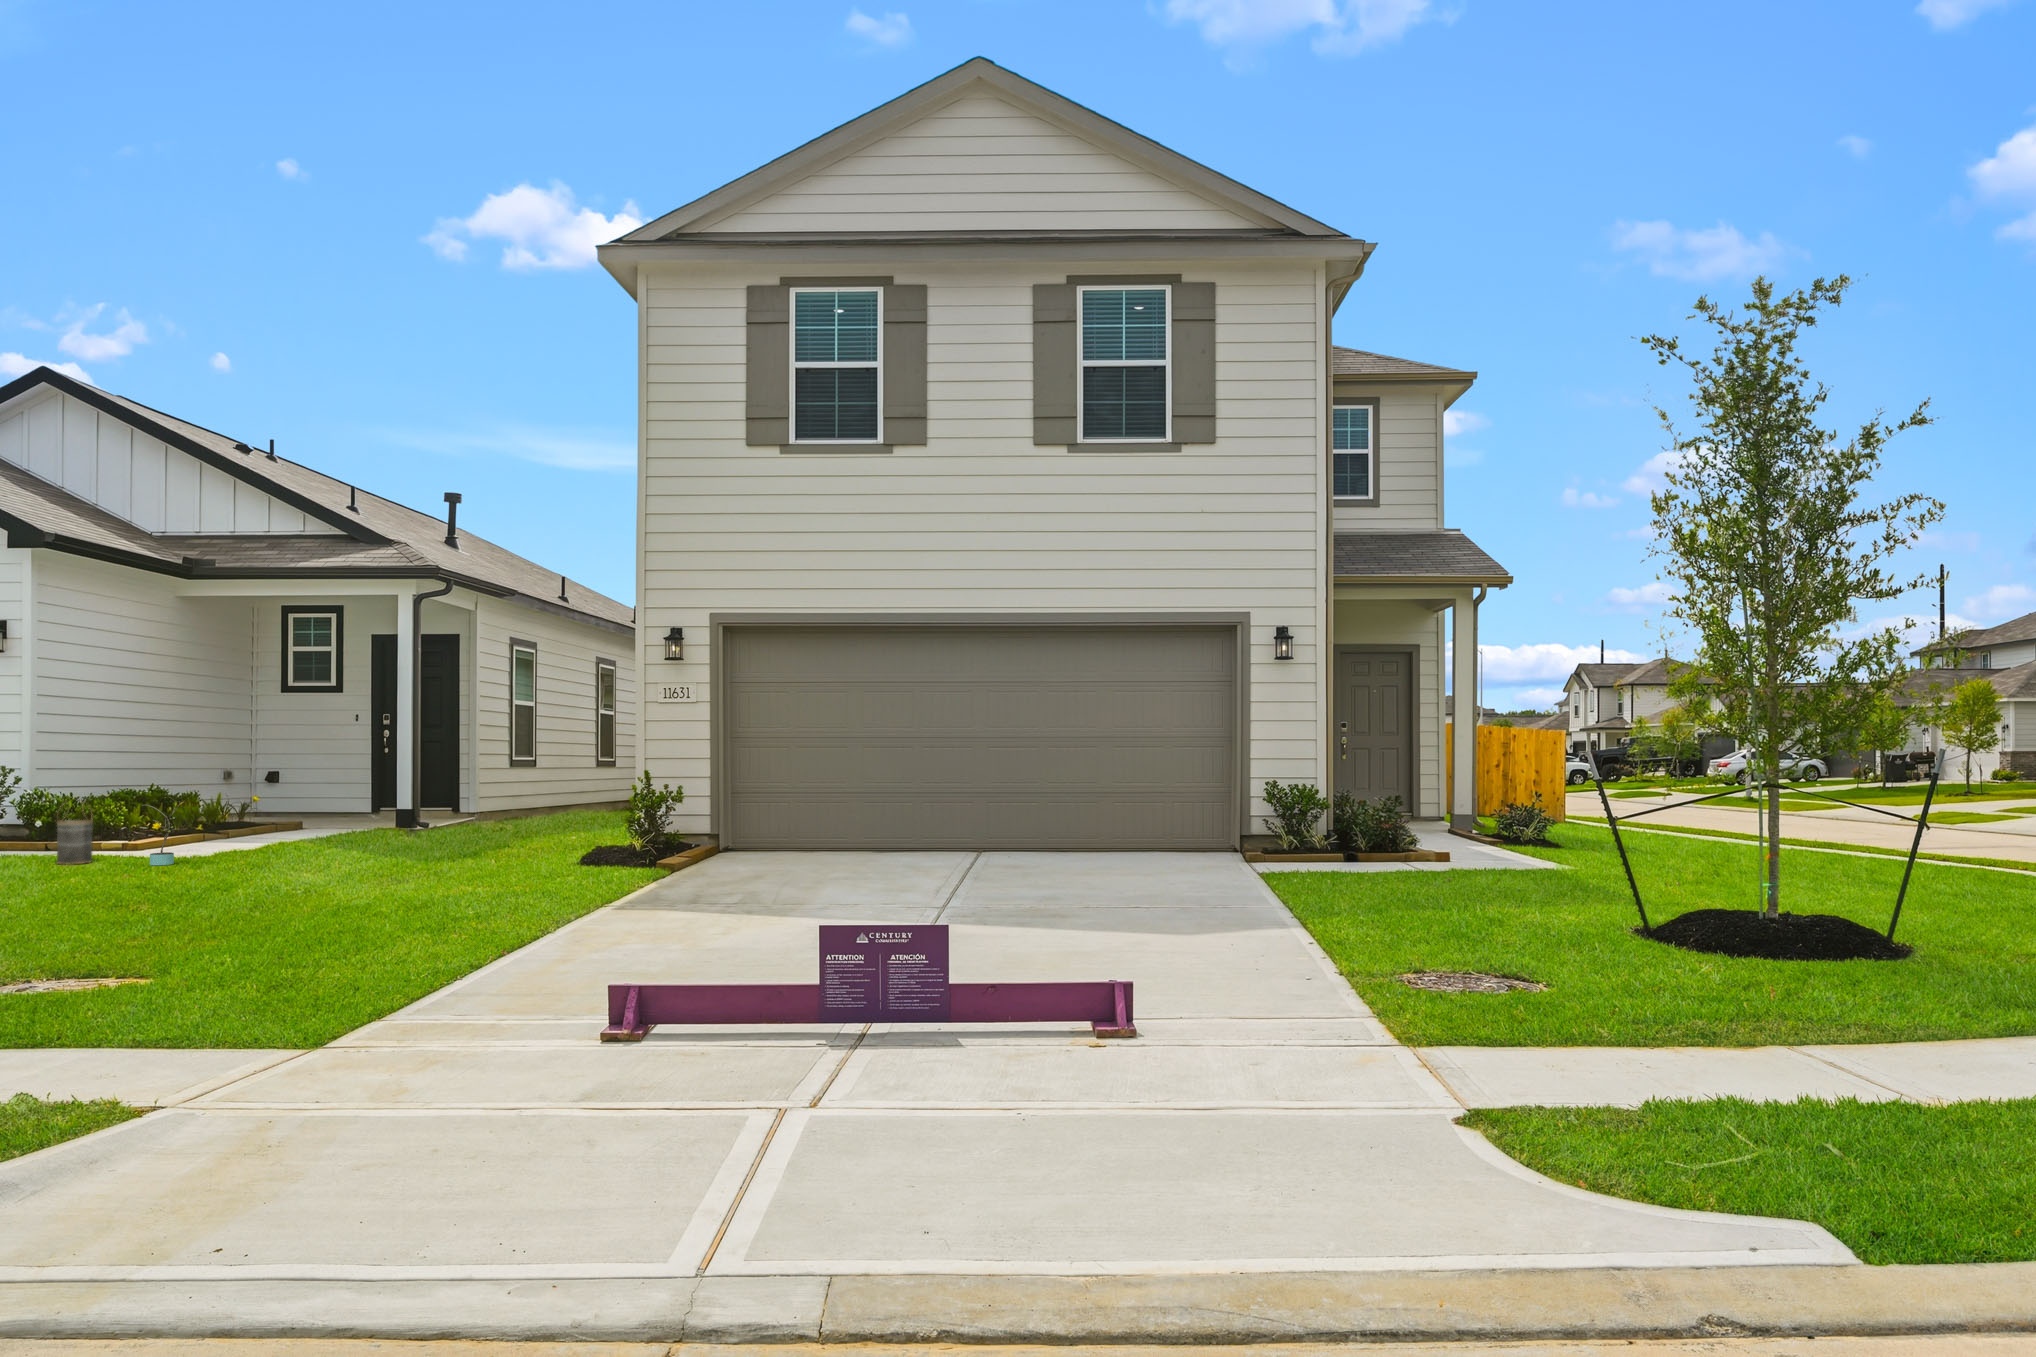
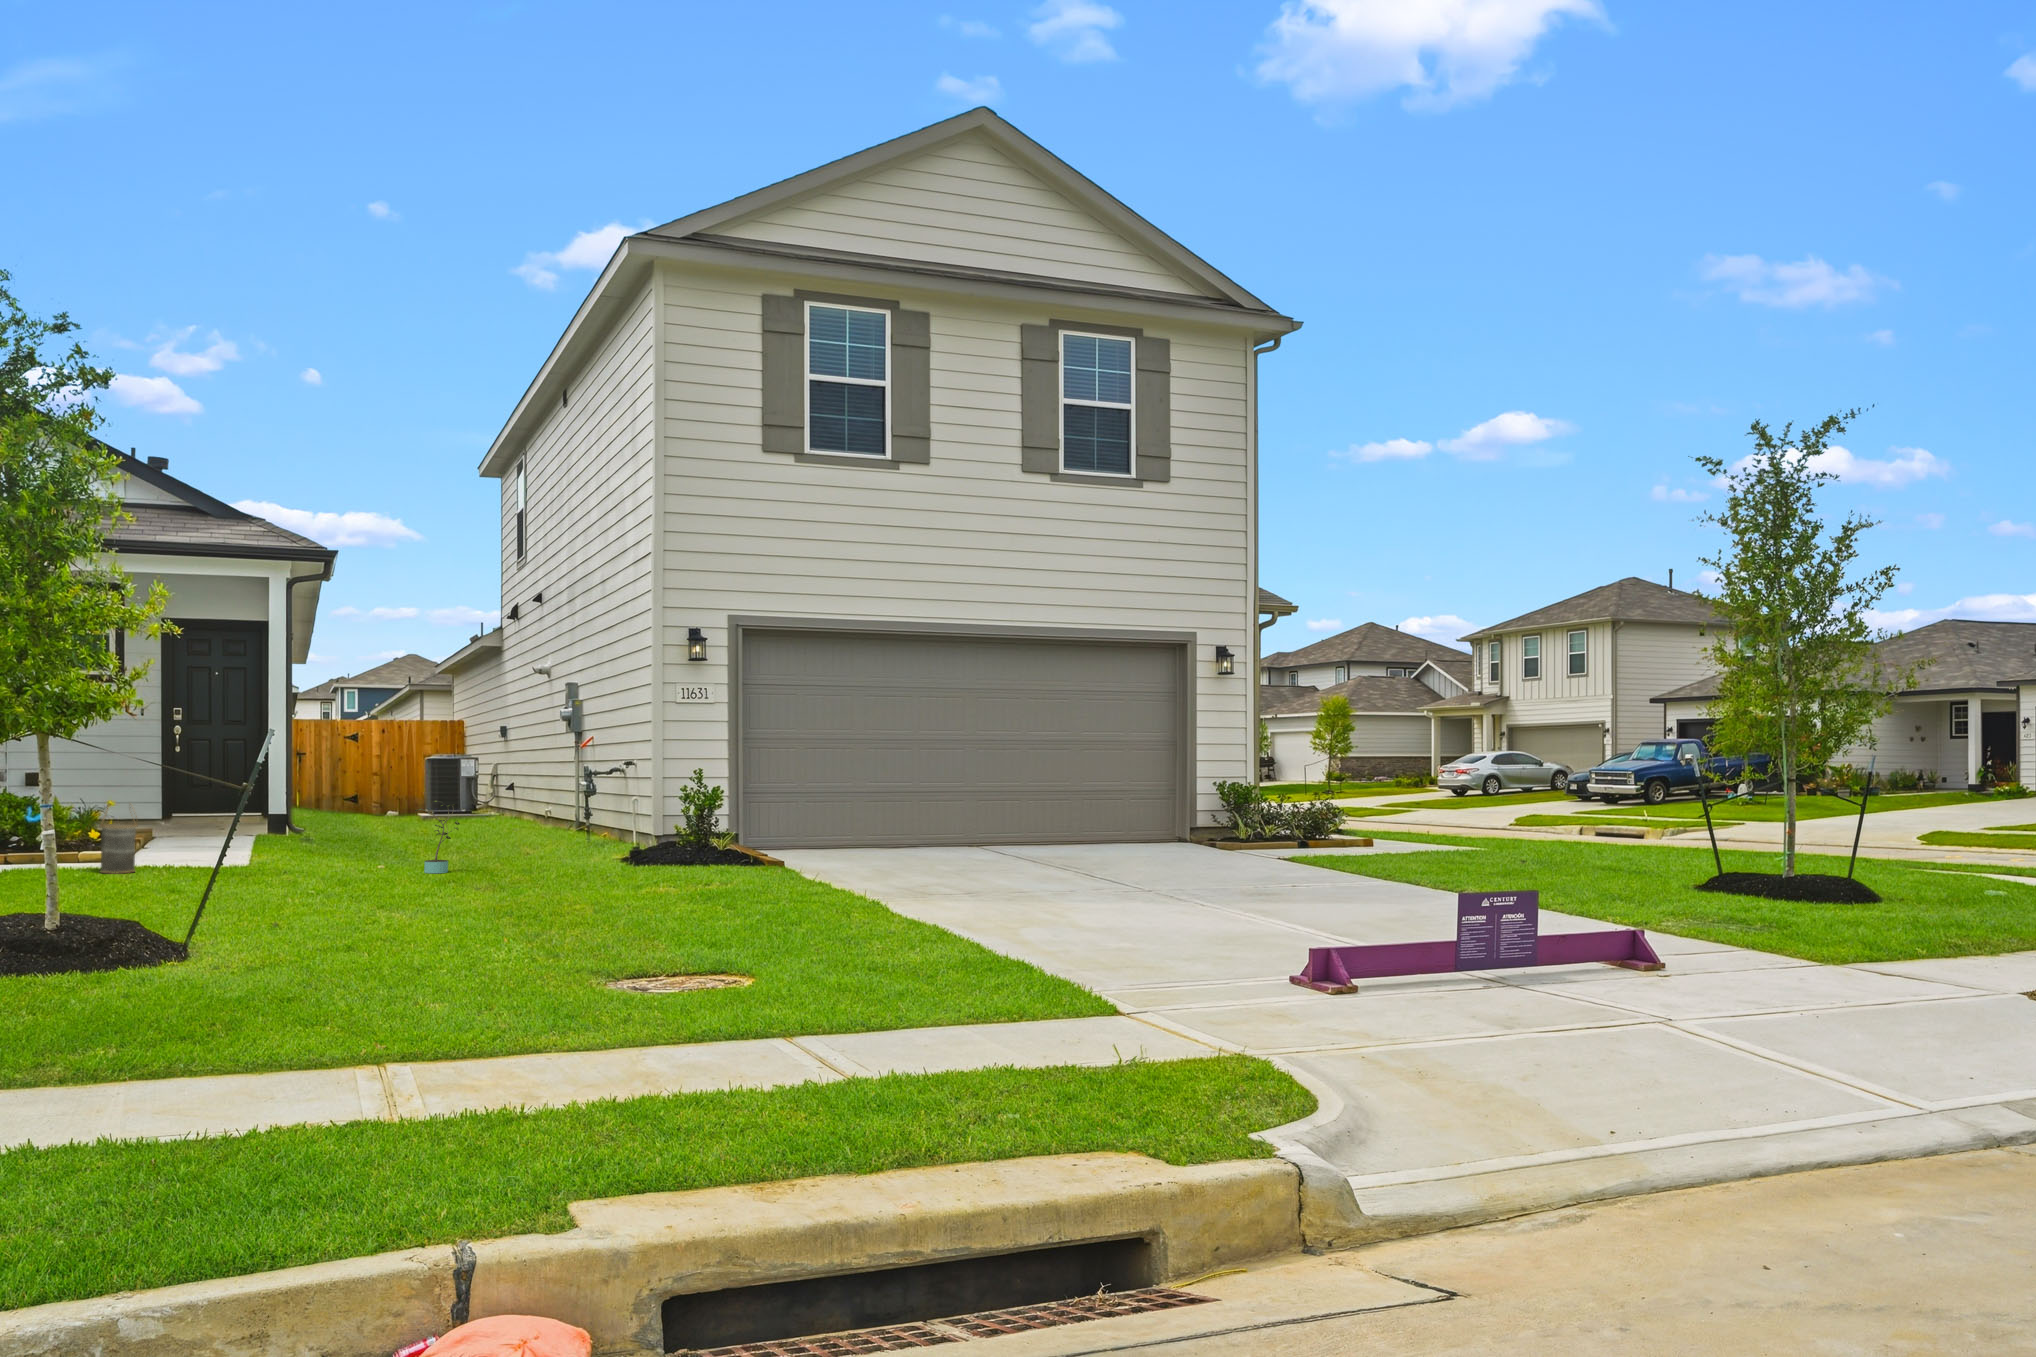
potted plant: present [141,797,184,865] -> present [415,801,460,873]

